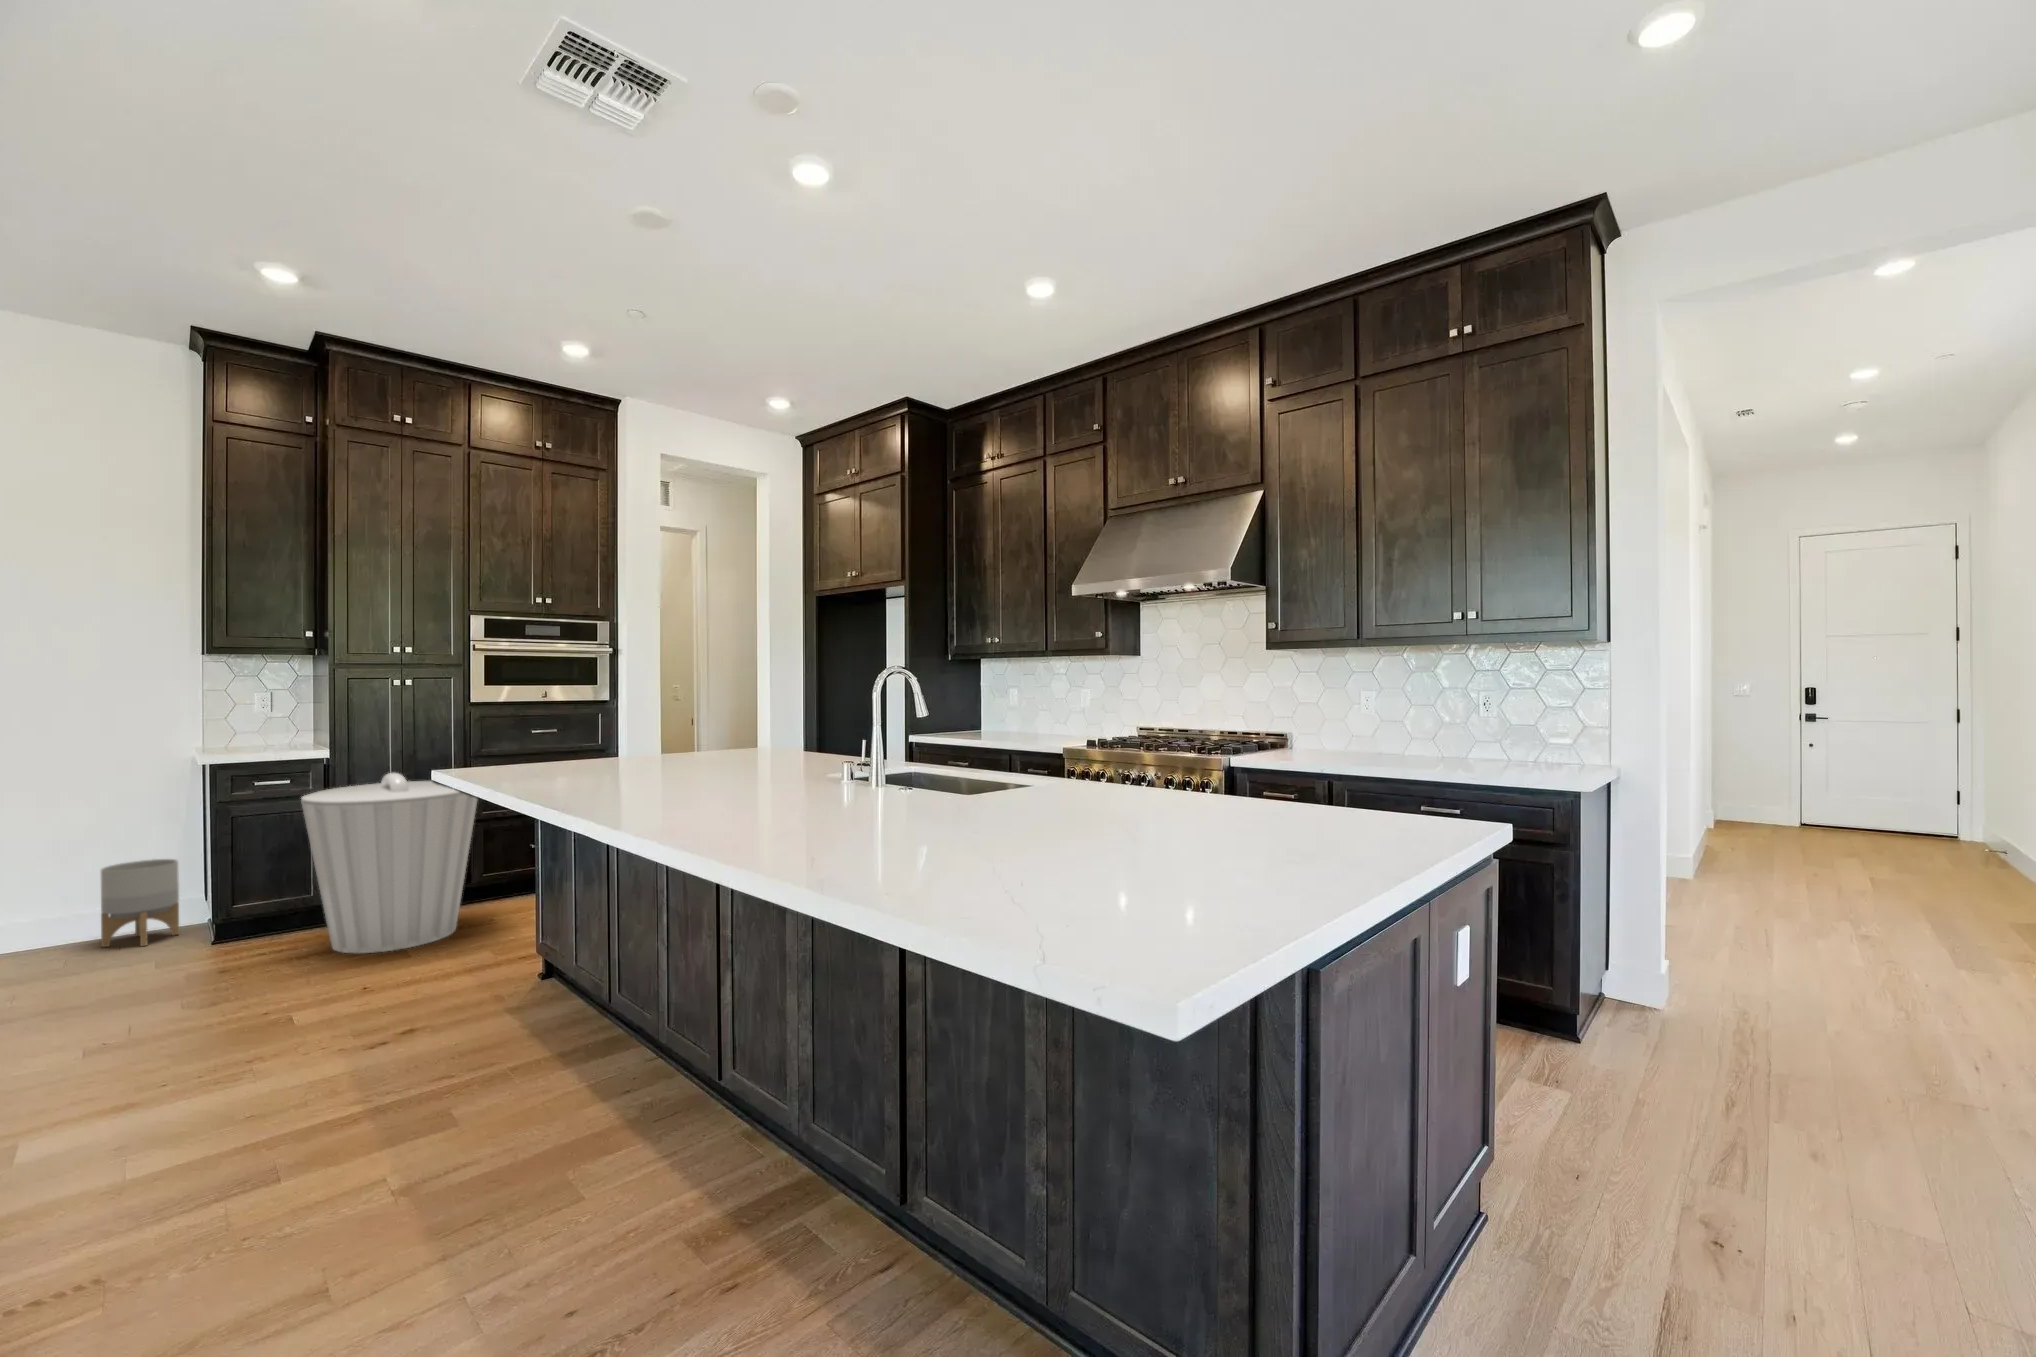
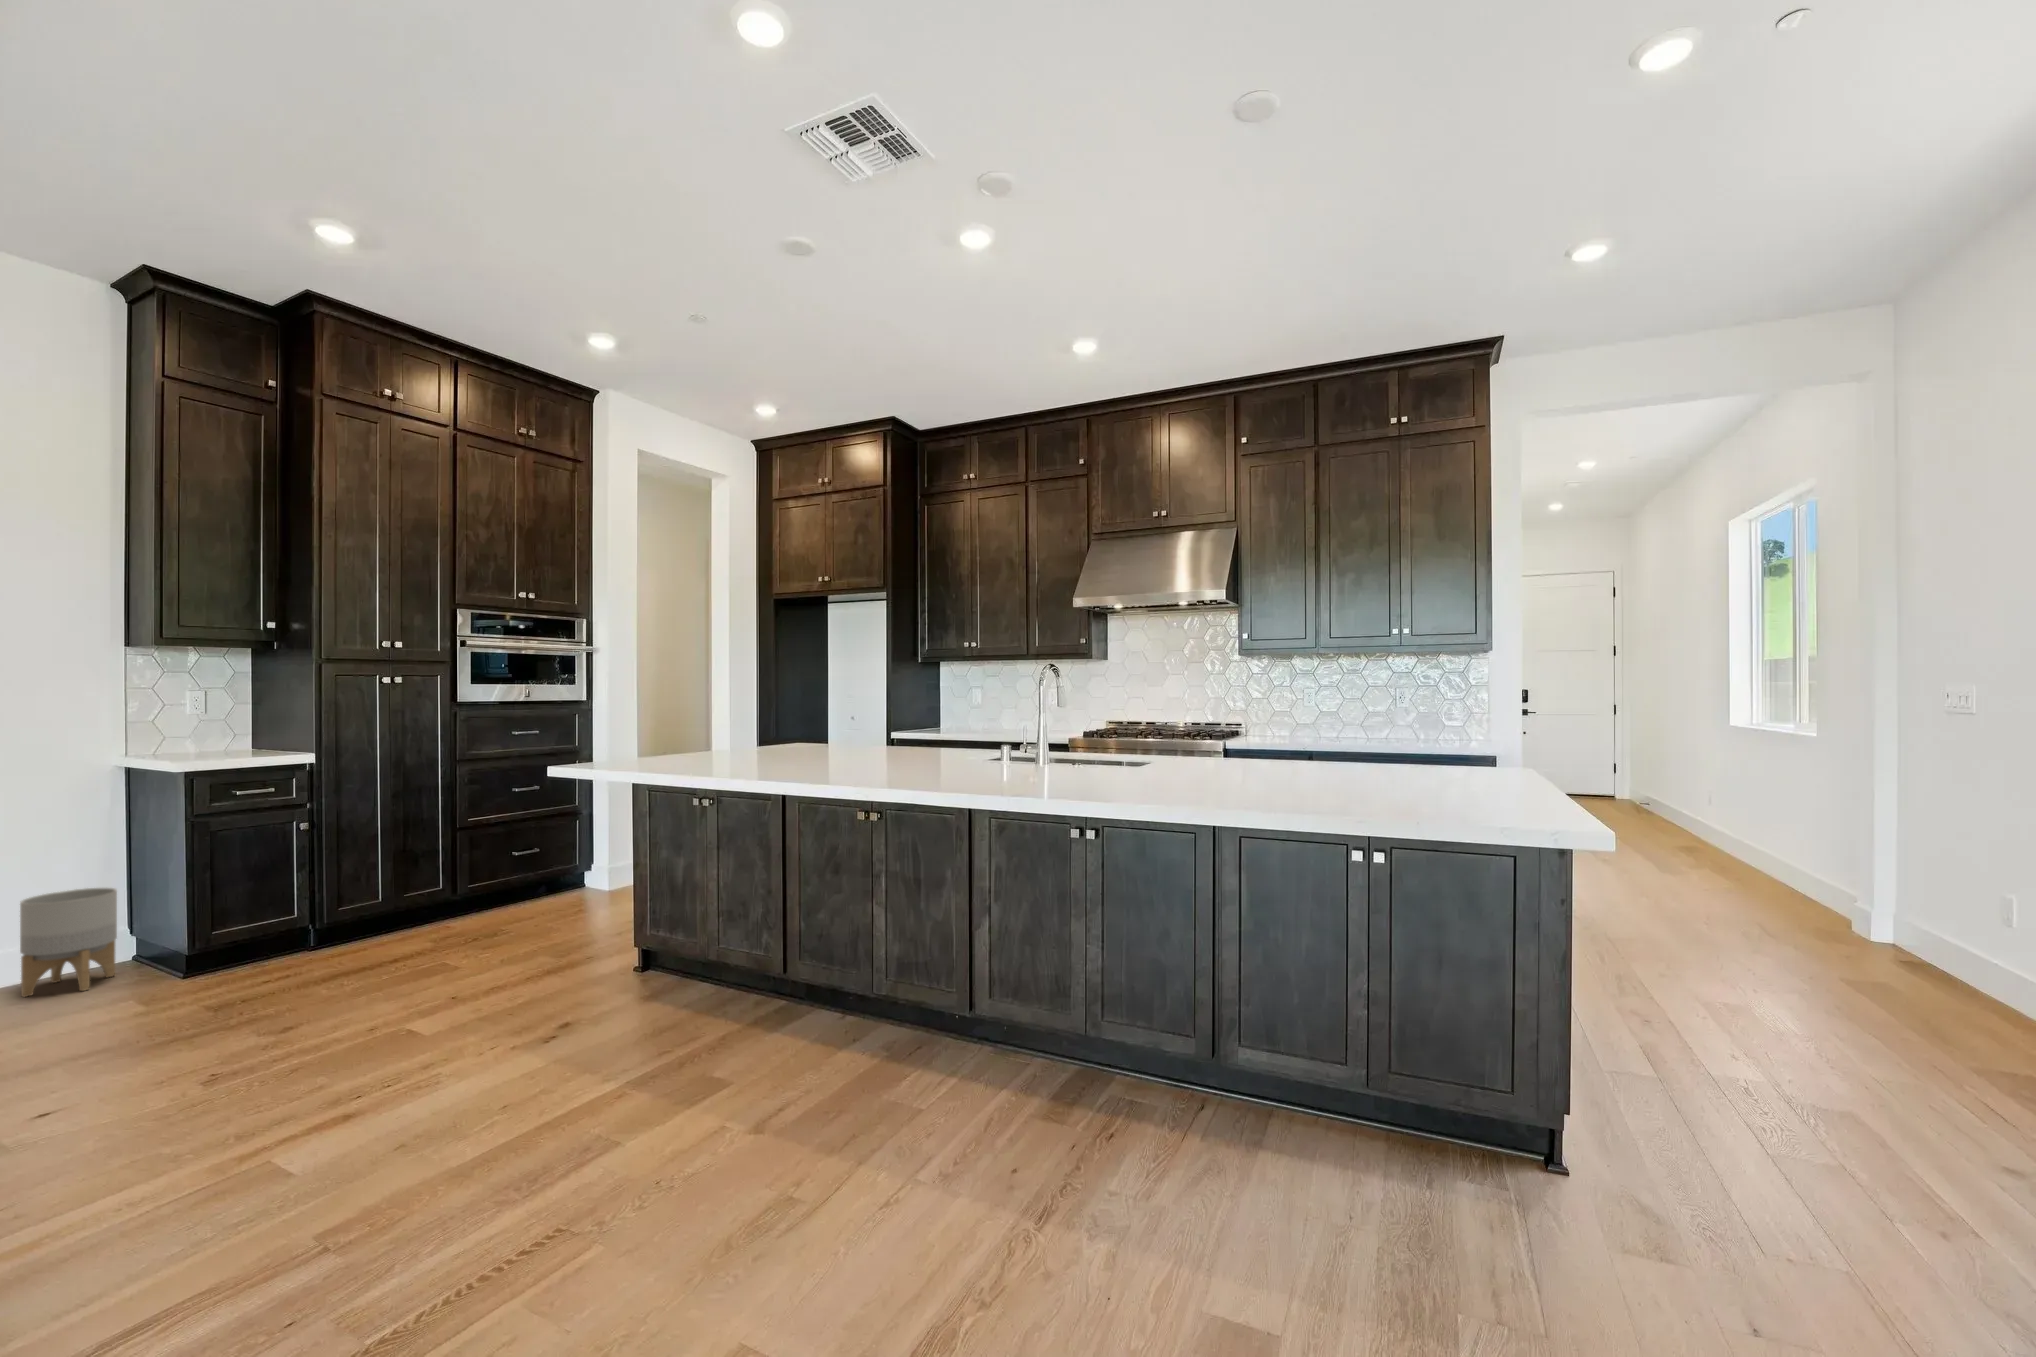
trash can: present [301,773,477,953] -> none [315,777,507,973]

